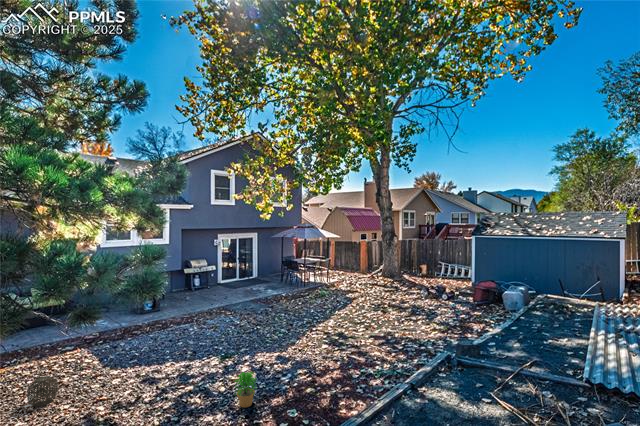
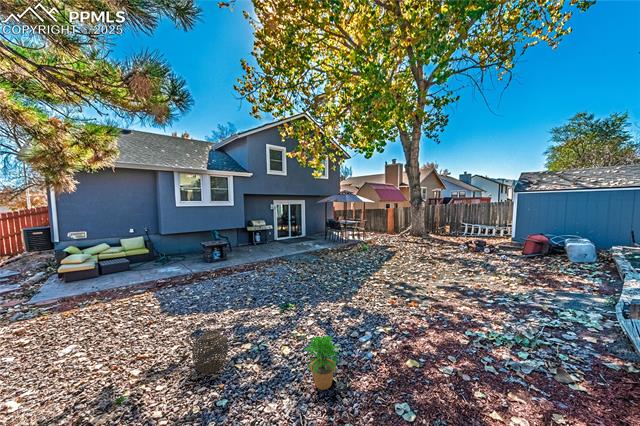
woven basket: present [27,376,58,407] -> present [192,331,228,374]

